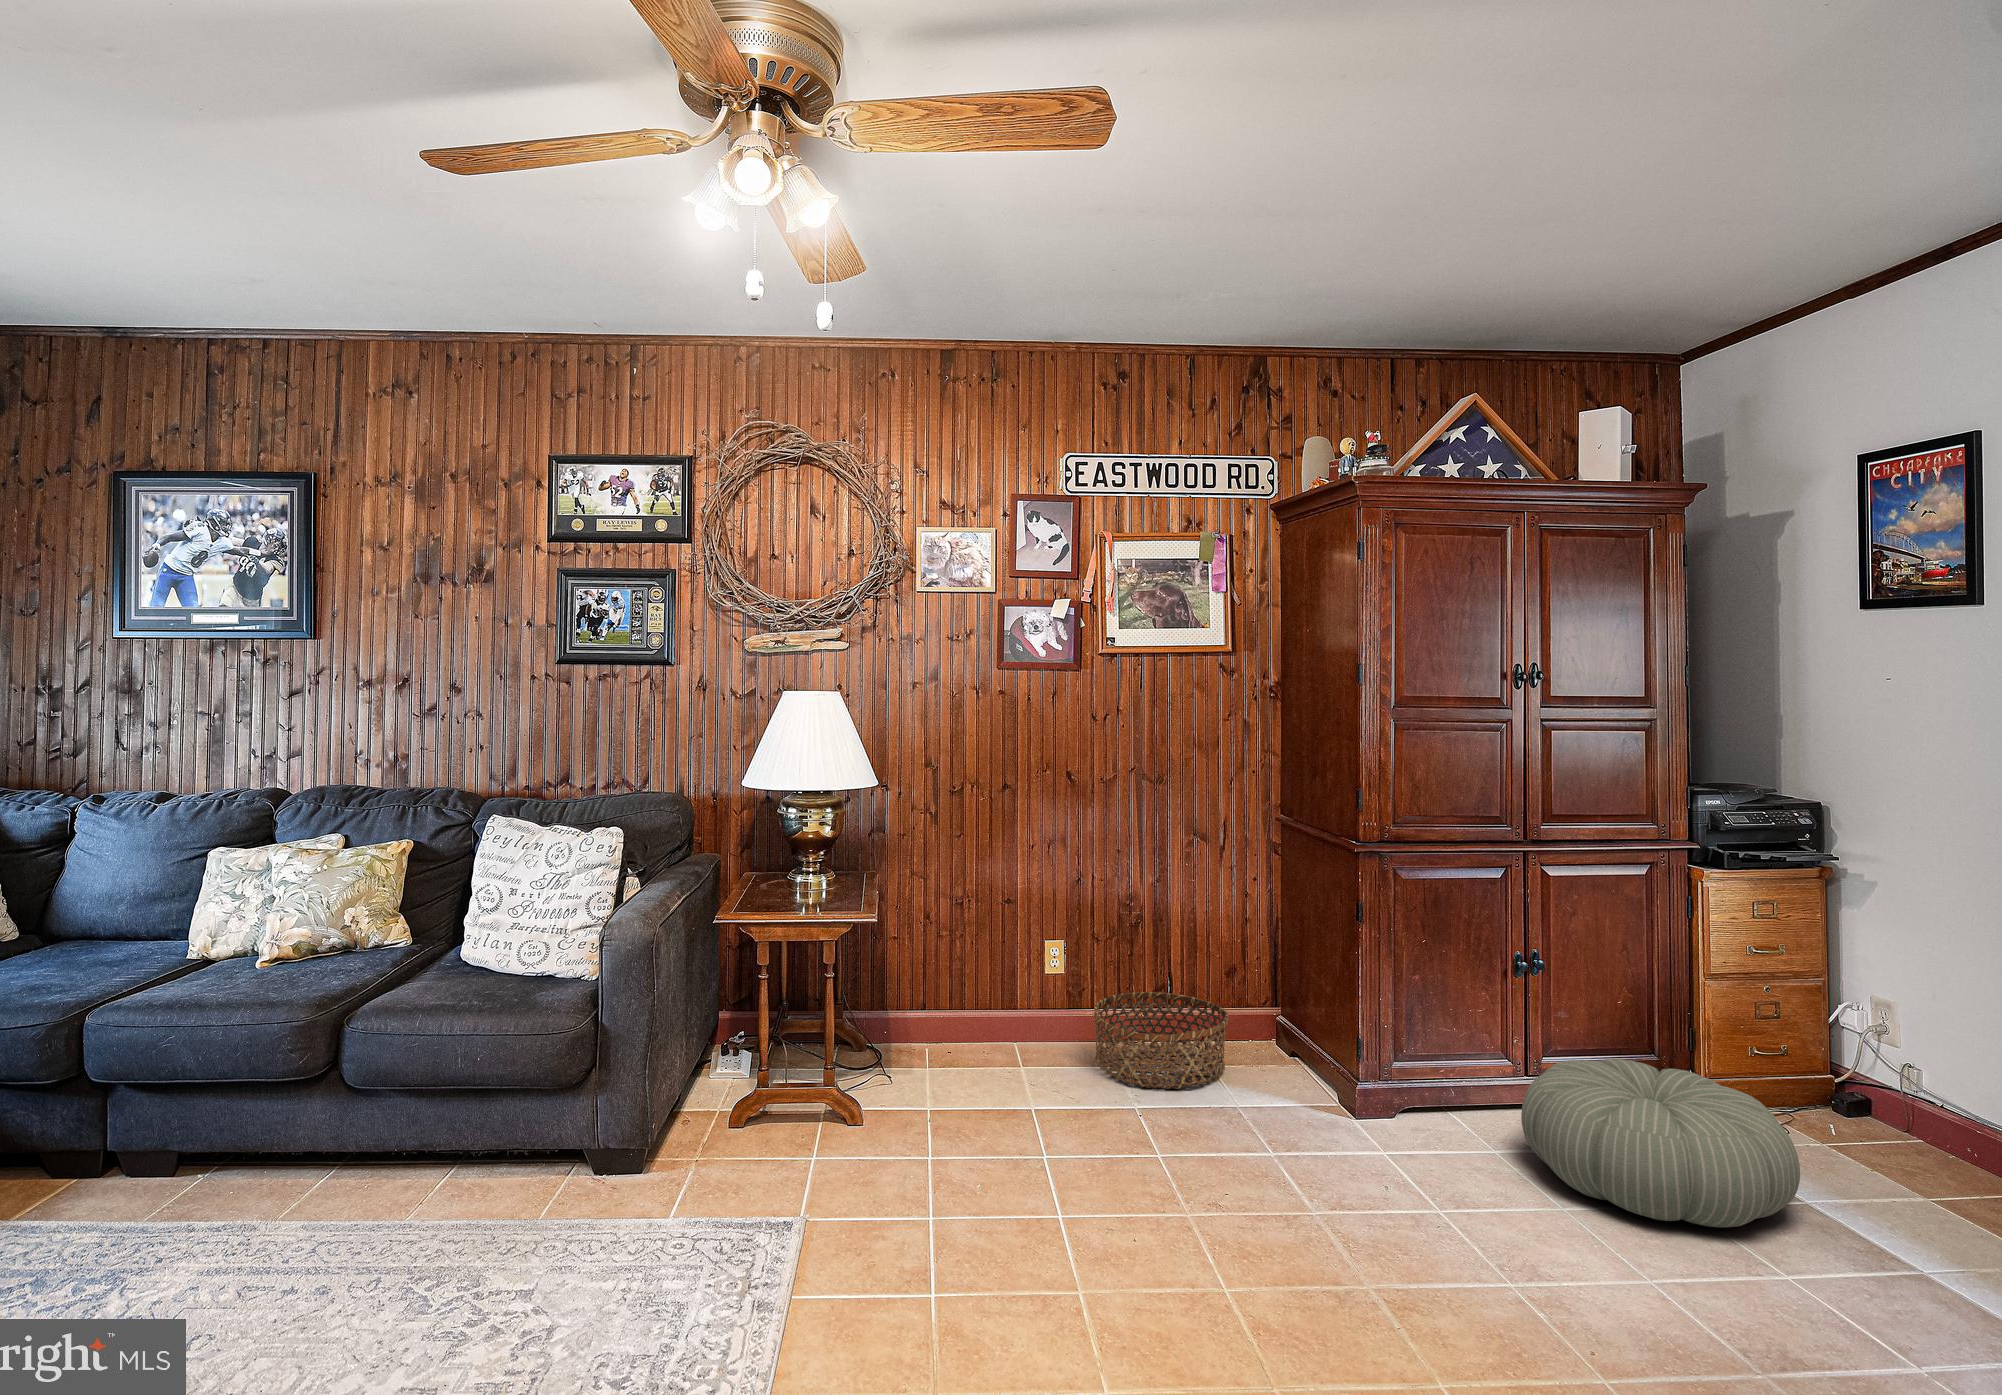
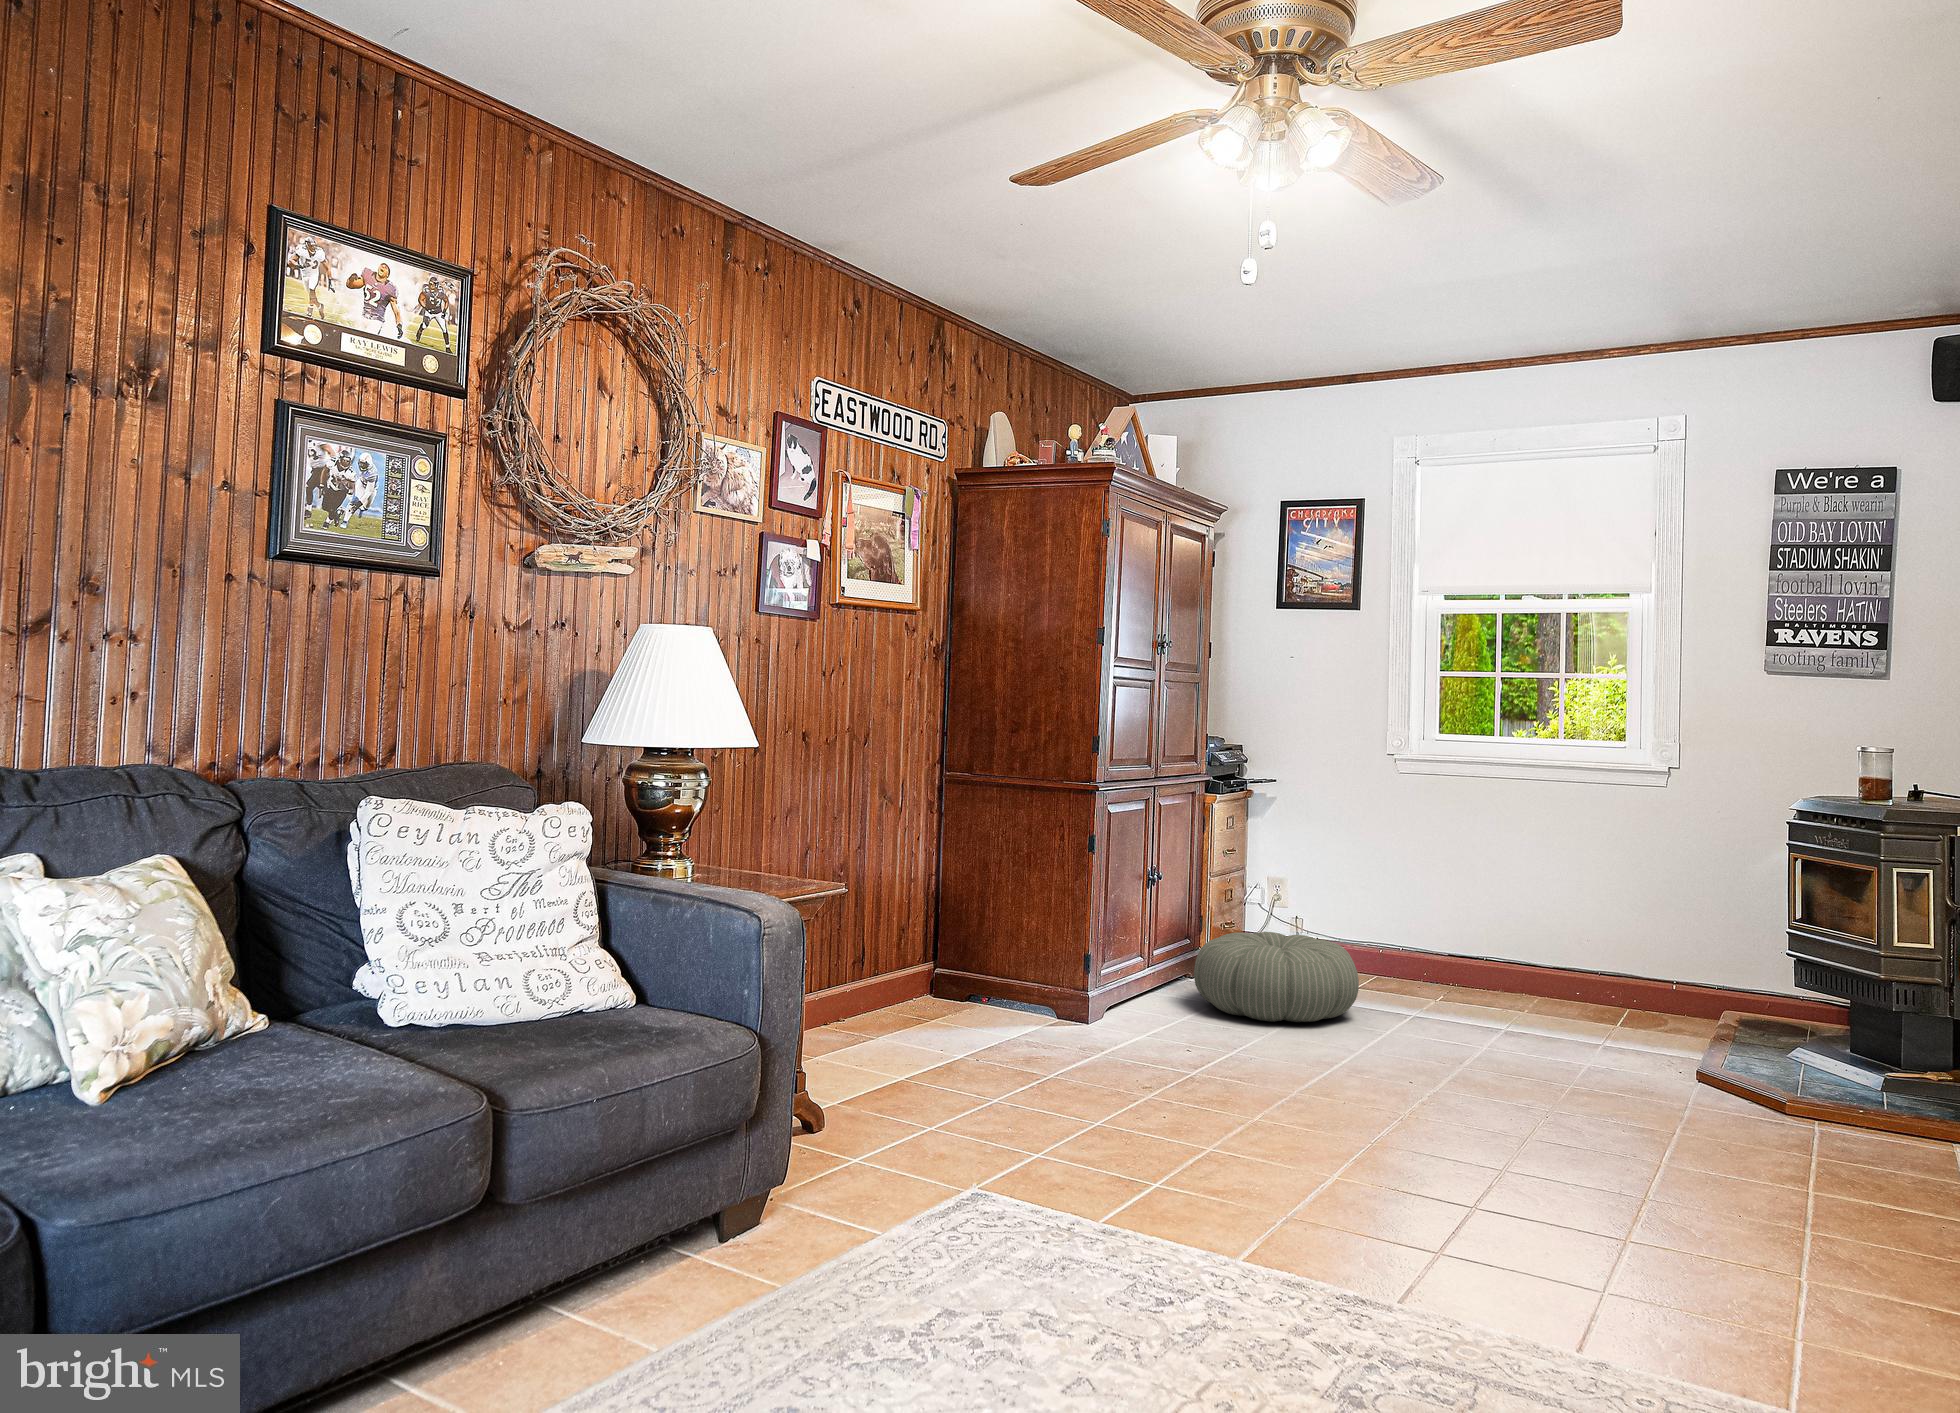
basket: present [1094,992,1229,1089] -> none [849,959,981,1042]

